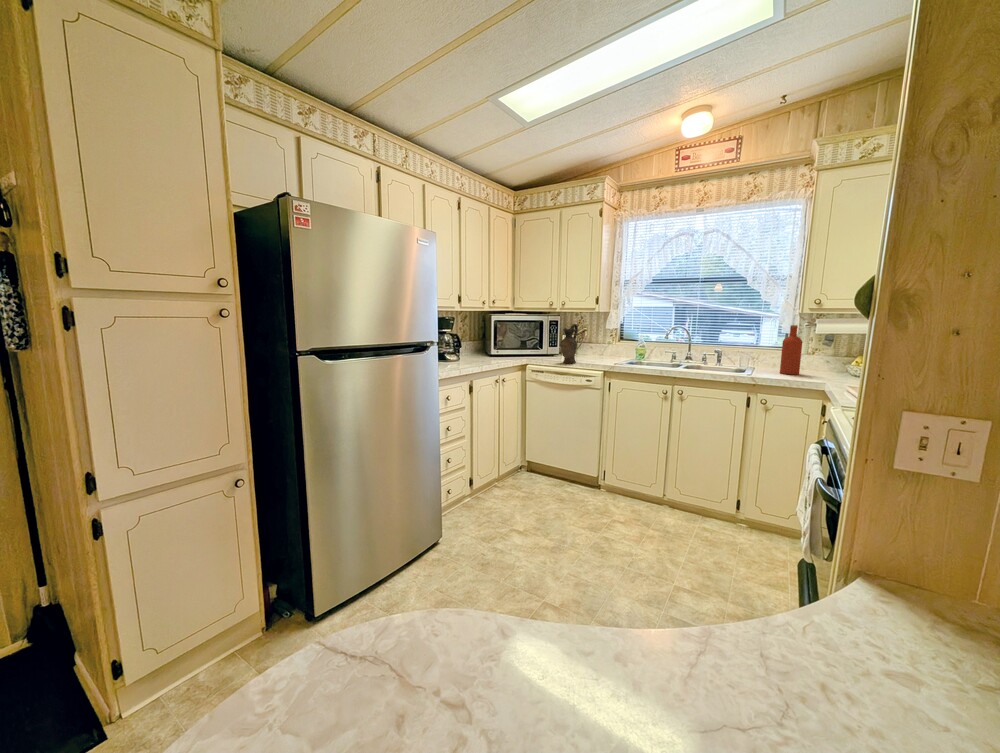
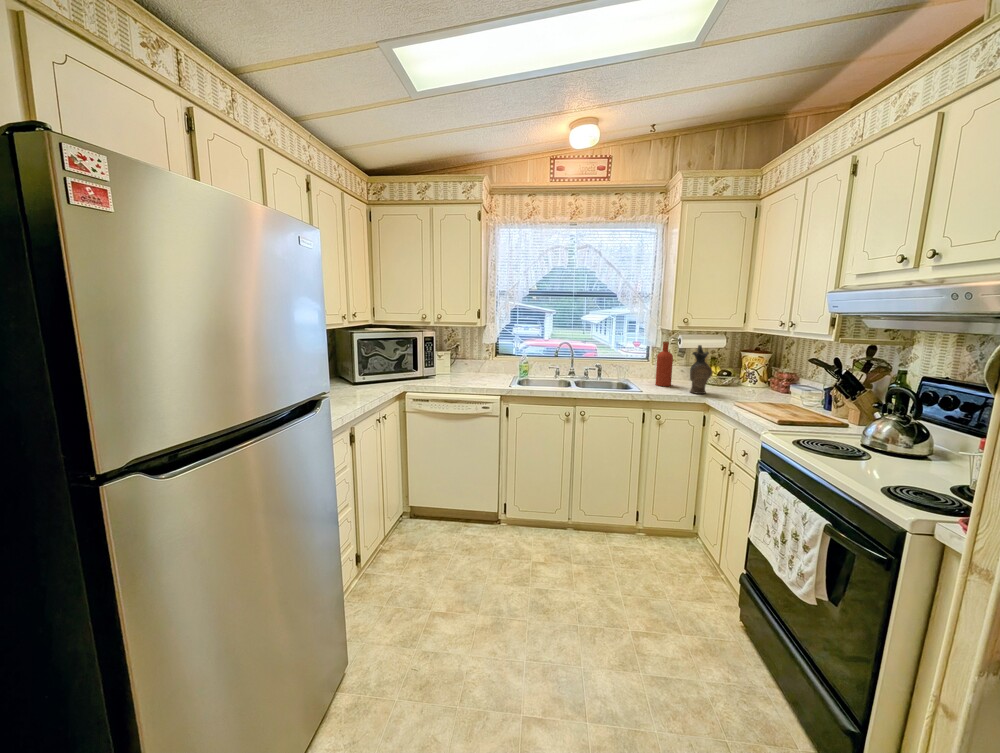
ceramic pitcher: present [560,324,578,363] -> present [690,345,712,394]

